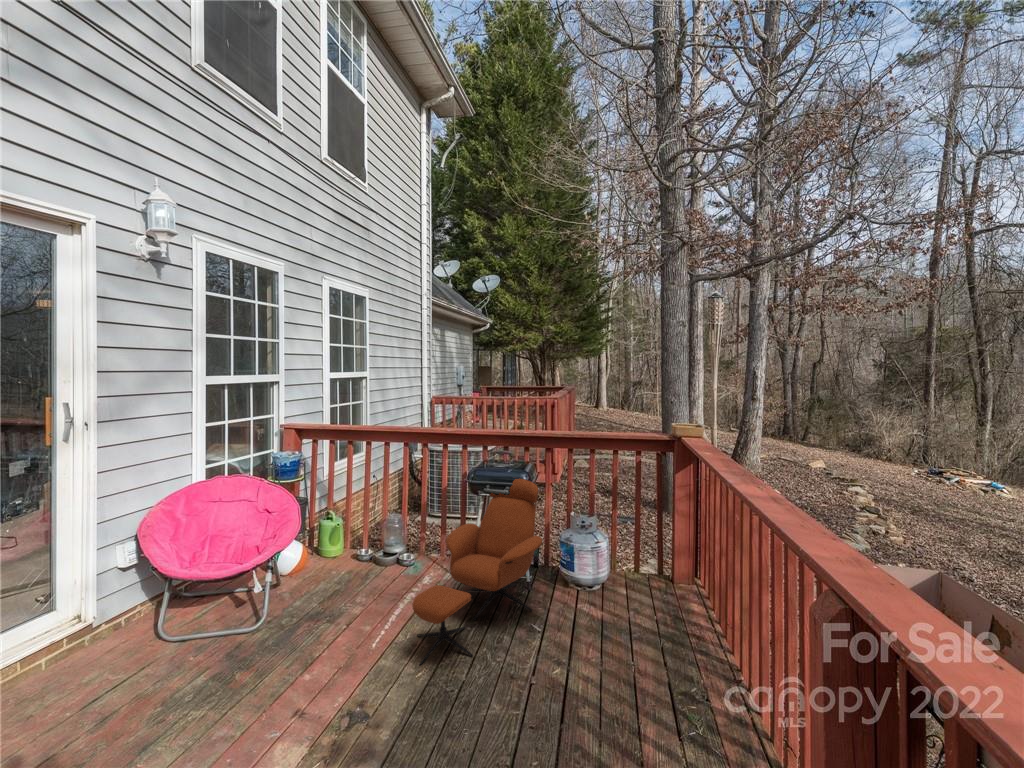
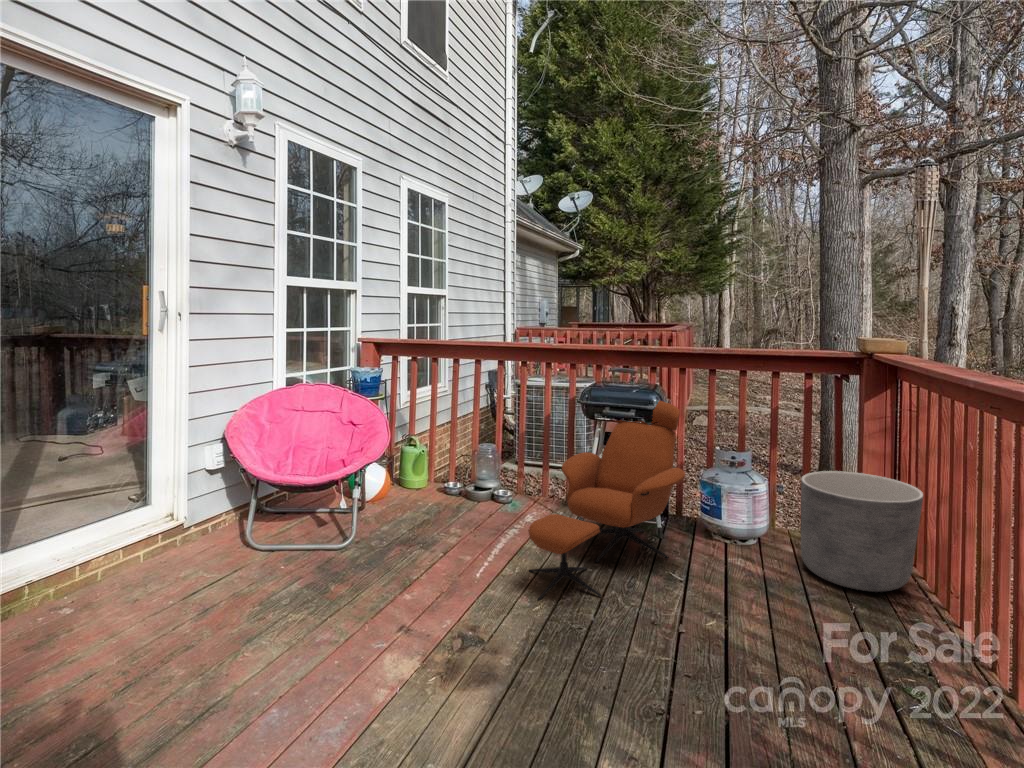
planter: none [629,529,712,627] -> present [801,471,923,592]

